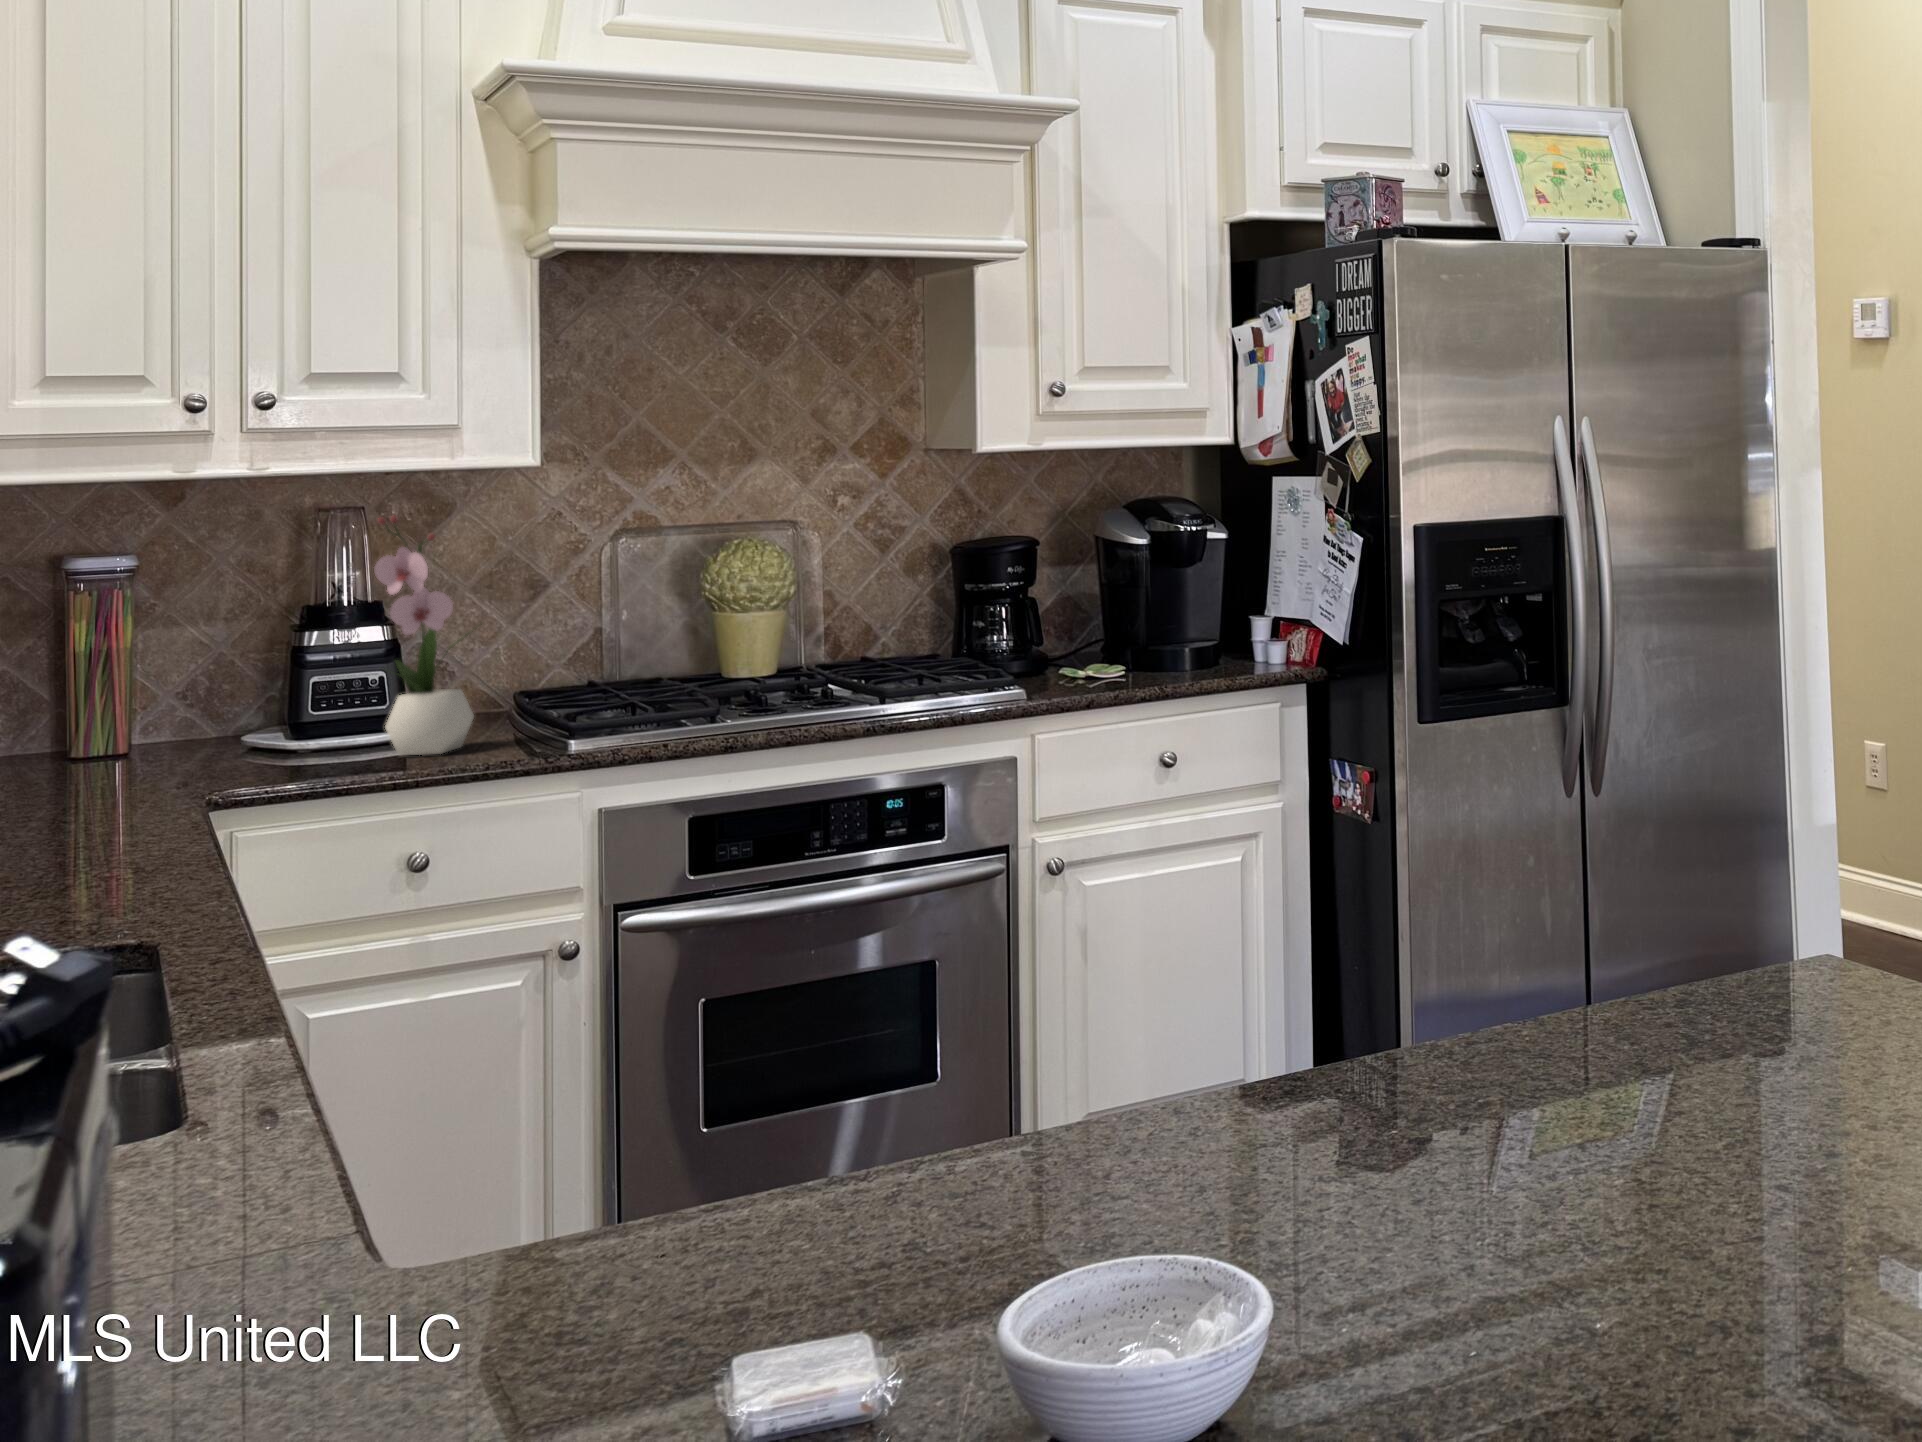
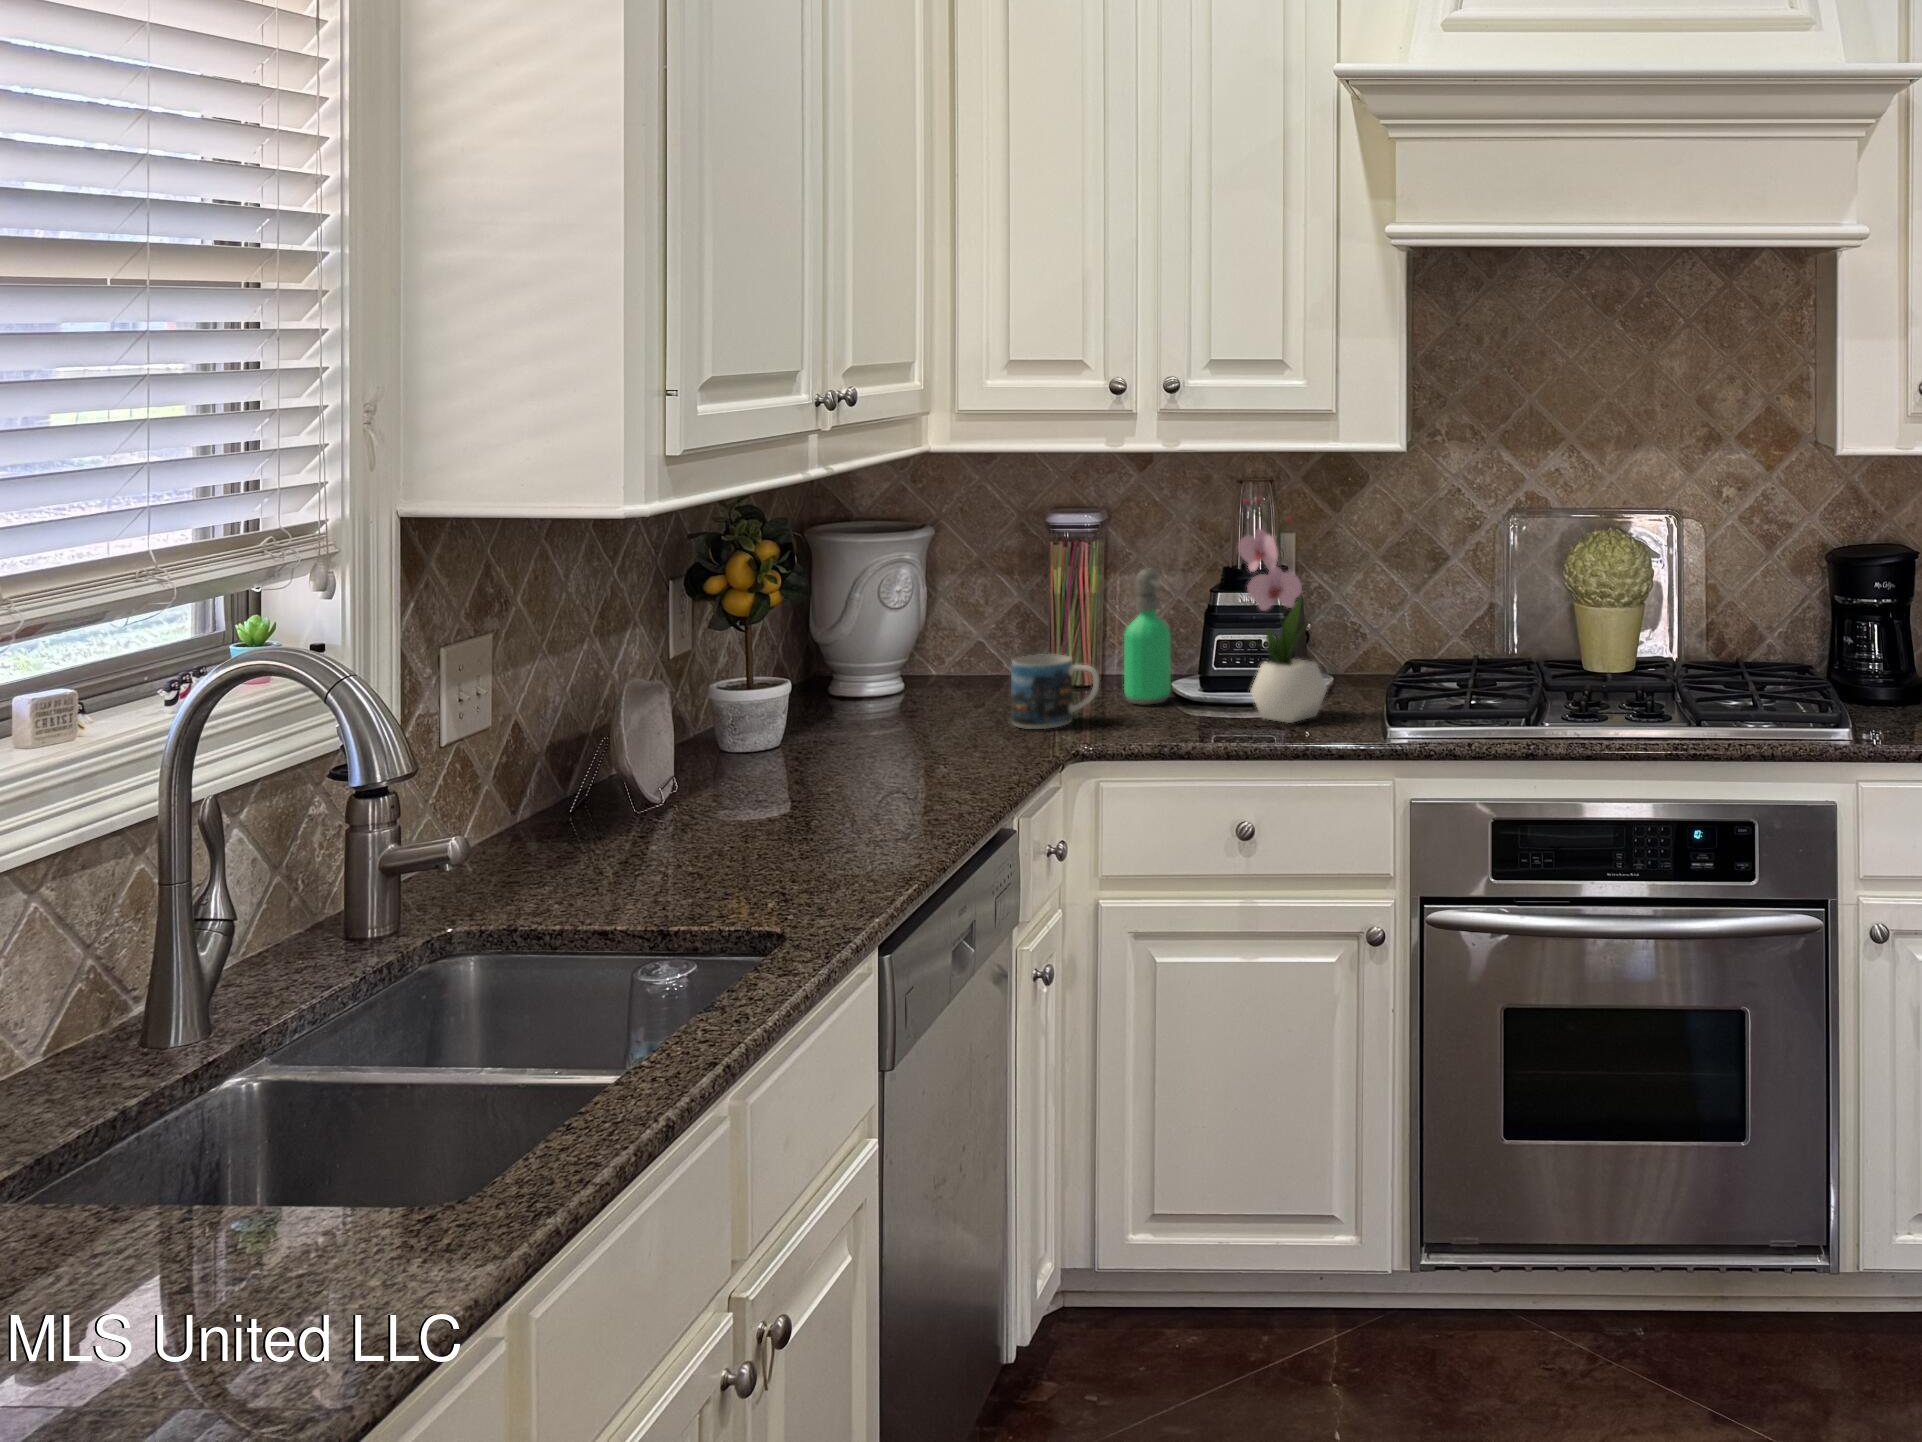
soap dispenser: none [189,612,251,768] -> present [1124,568,1171,704]
mug: none [64,714,191,800] -> present [1011,654,1099,729]

